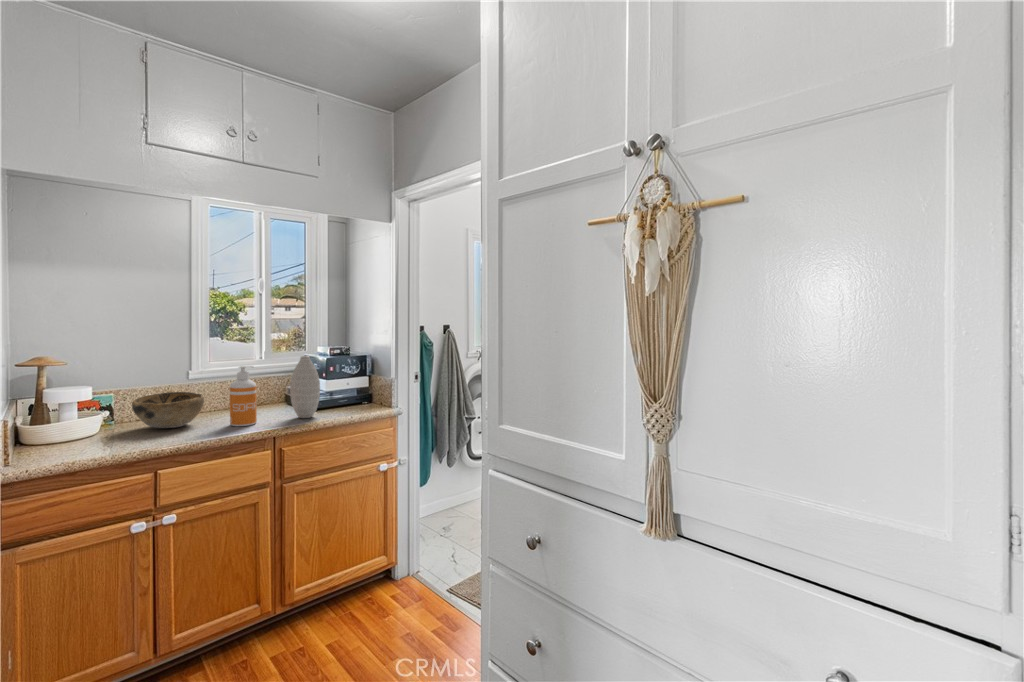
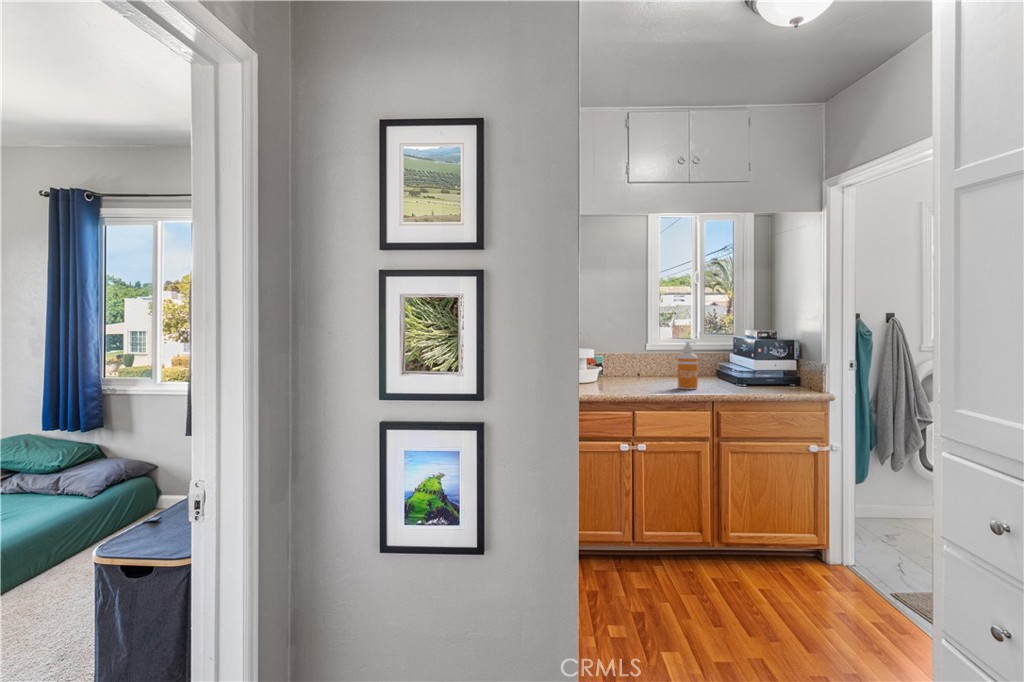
vase: present [290,356,320,418] -> none [725,336,752,389]
decorative bowl: present [132,392,204,428] -> none [613,362,659,386]

